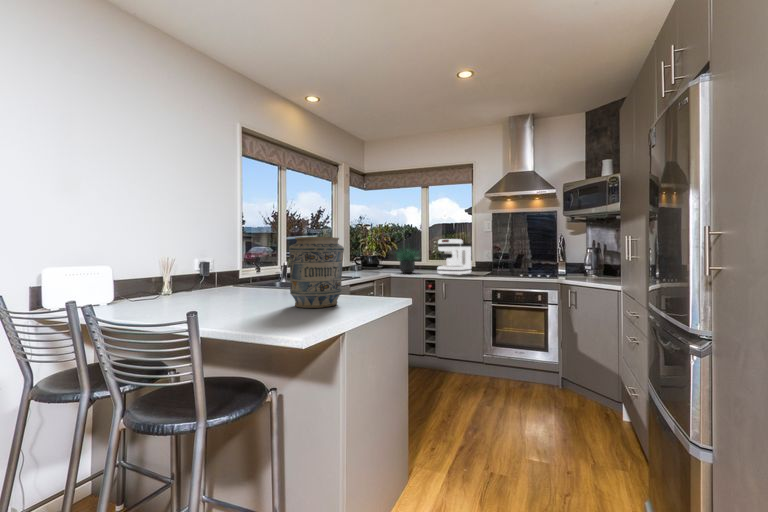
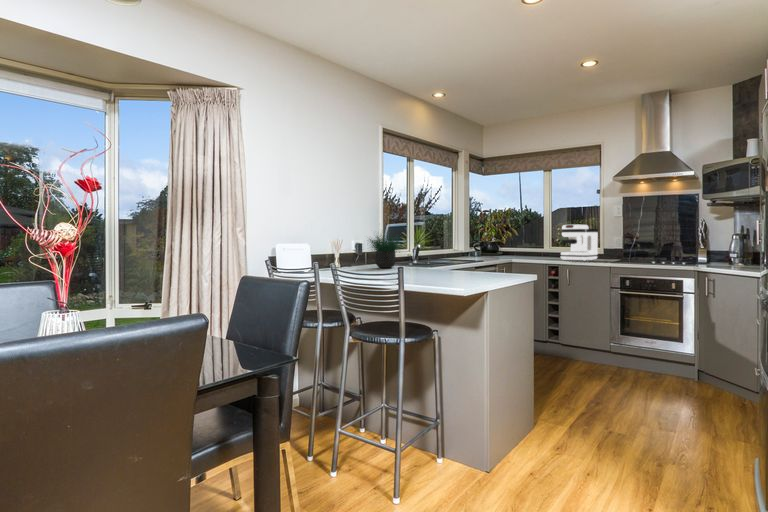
vase: present [289,237,344,308] -> none [440,223,483,277]
potted plant: present [396,248,418,273] -> present [370,235,401,268]

